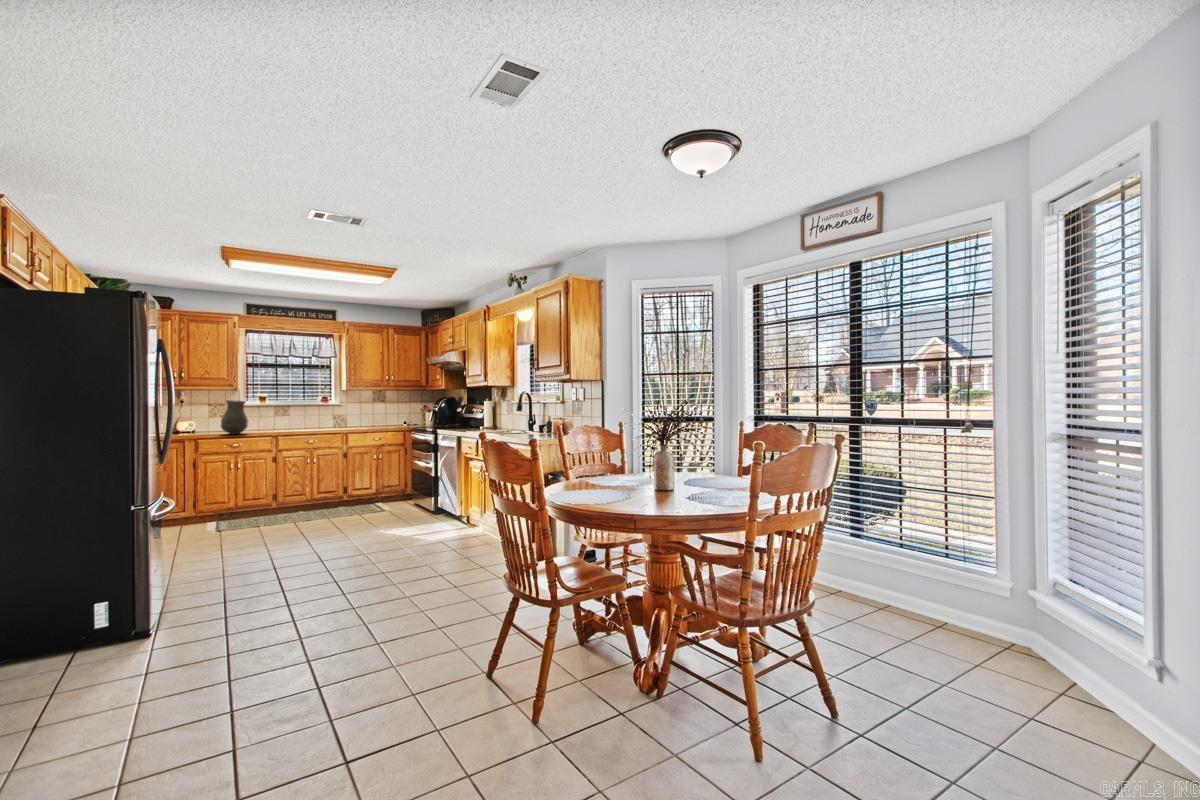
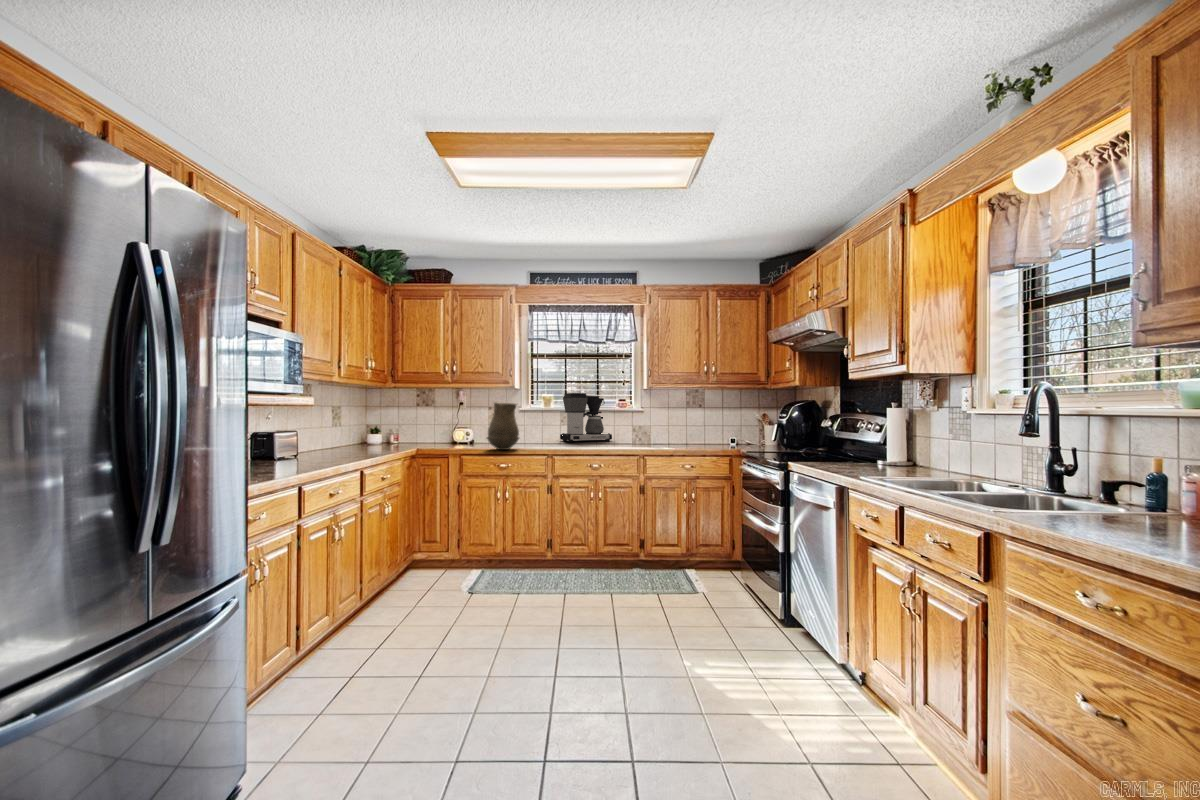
coffee maker: none [274,393,317,428] -> present [560,393,612,442]

